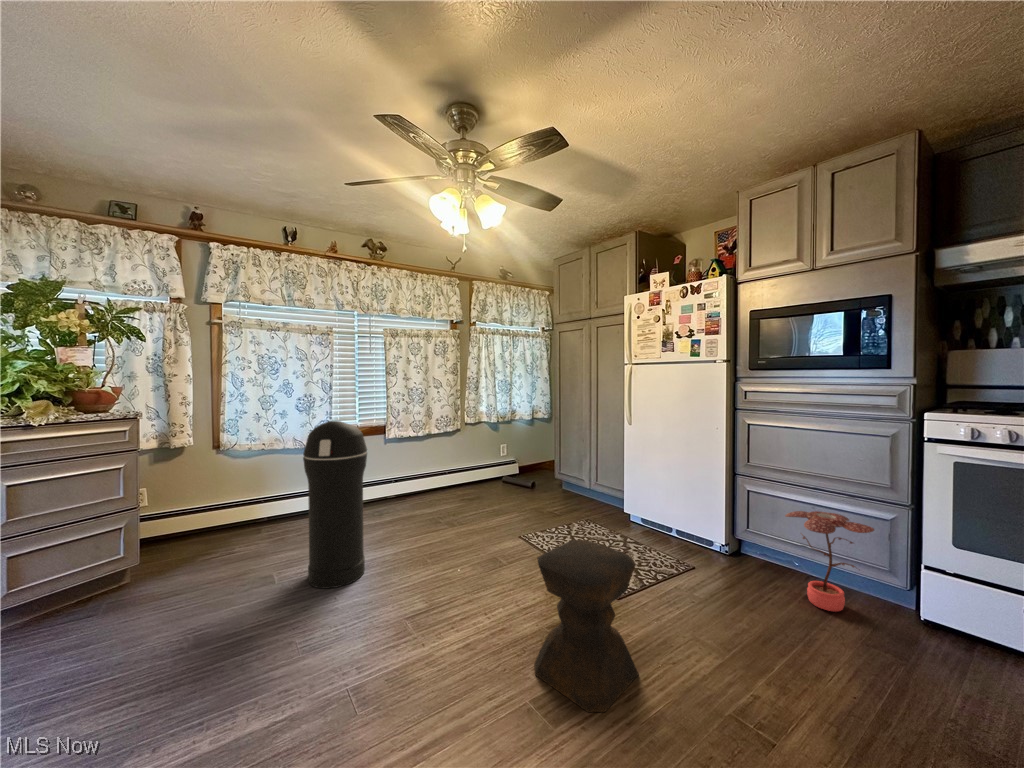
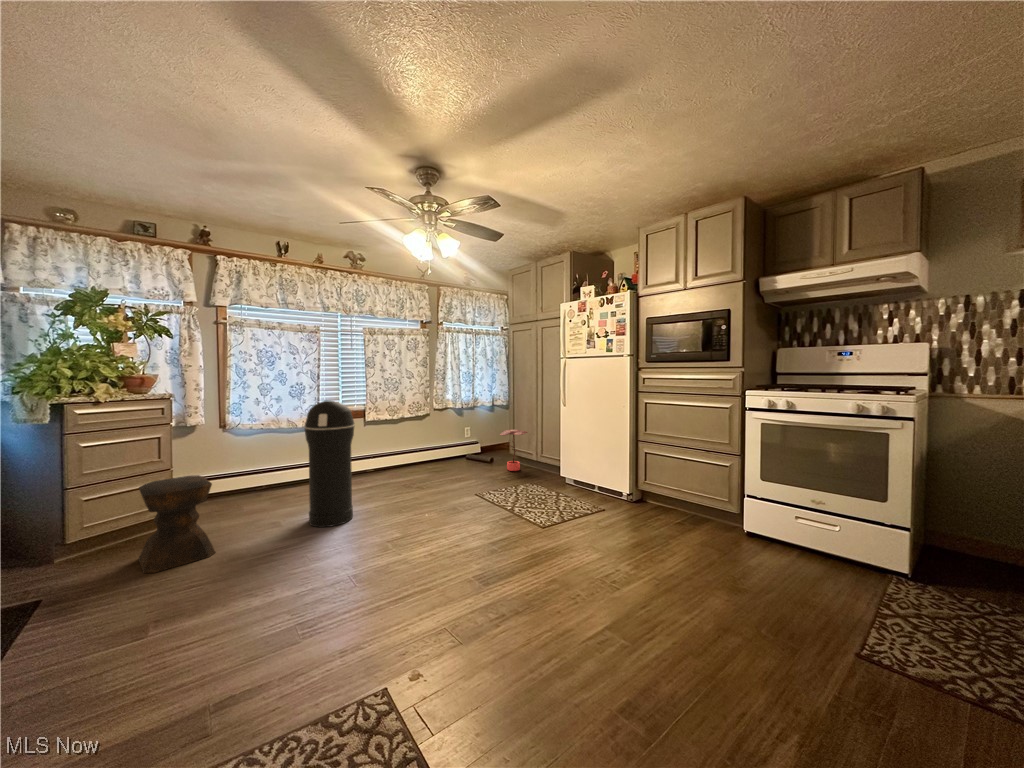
potted plant: present [785,511,874,612] -> present [500,429,527,471]
stool: present [534,540,639,712] -> present [138,475,215,573]

